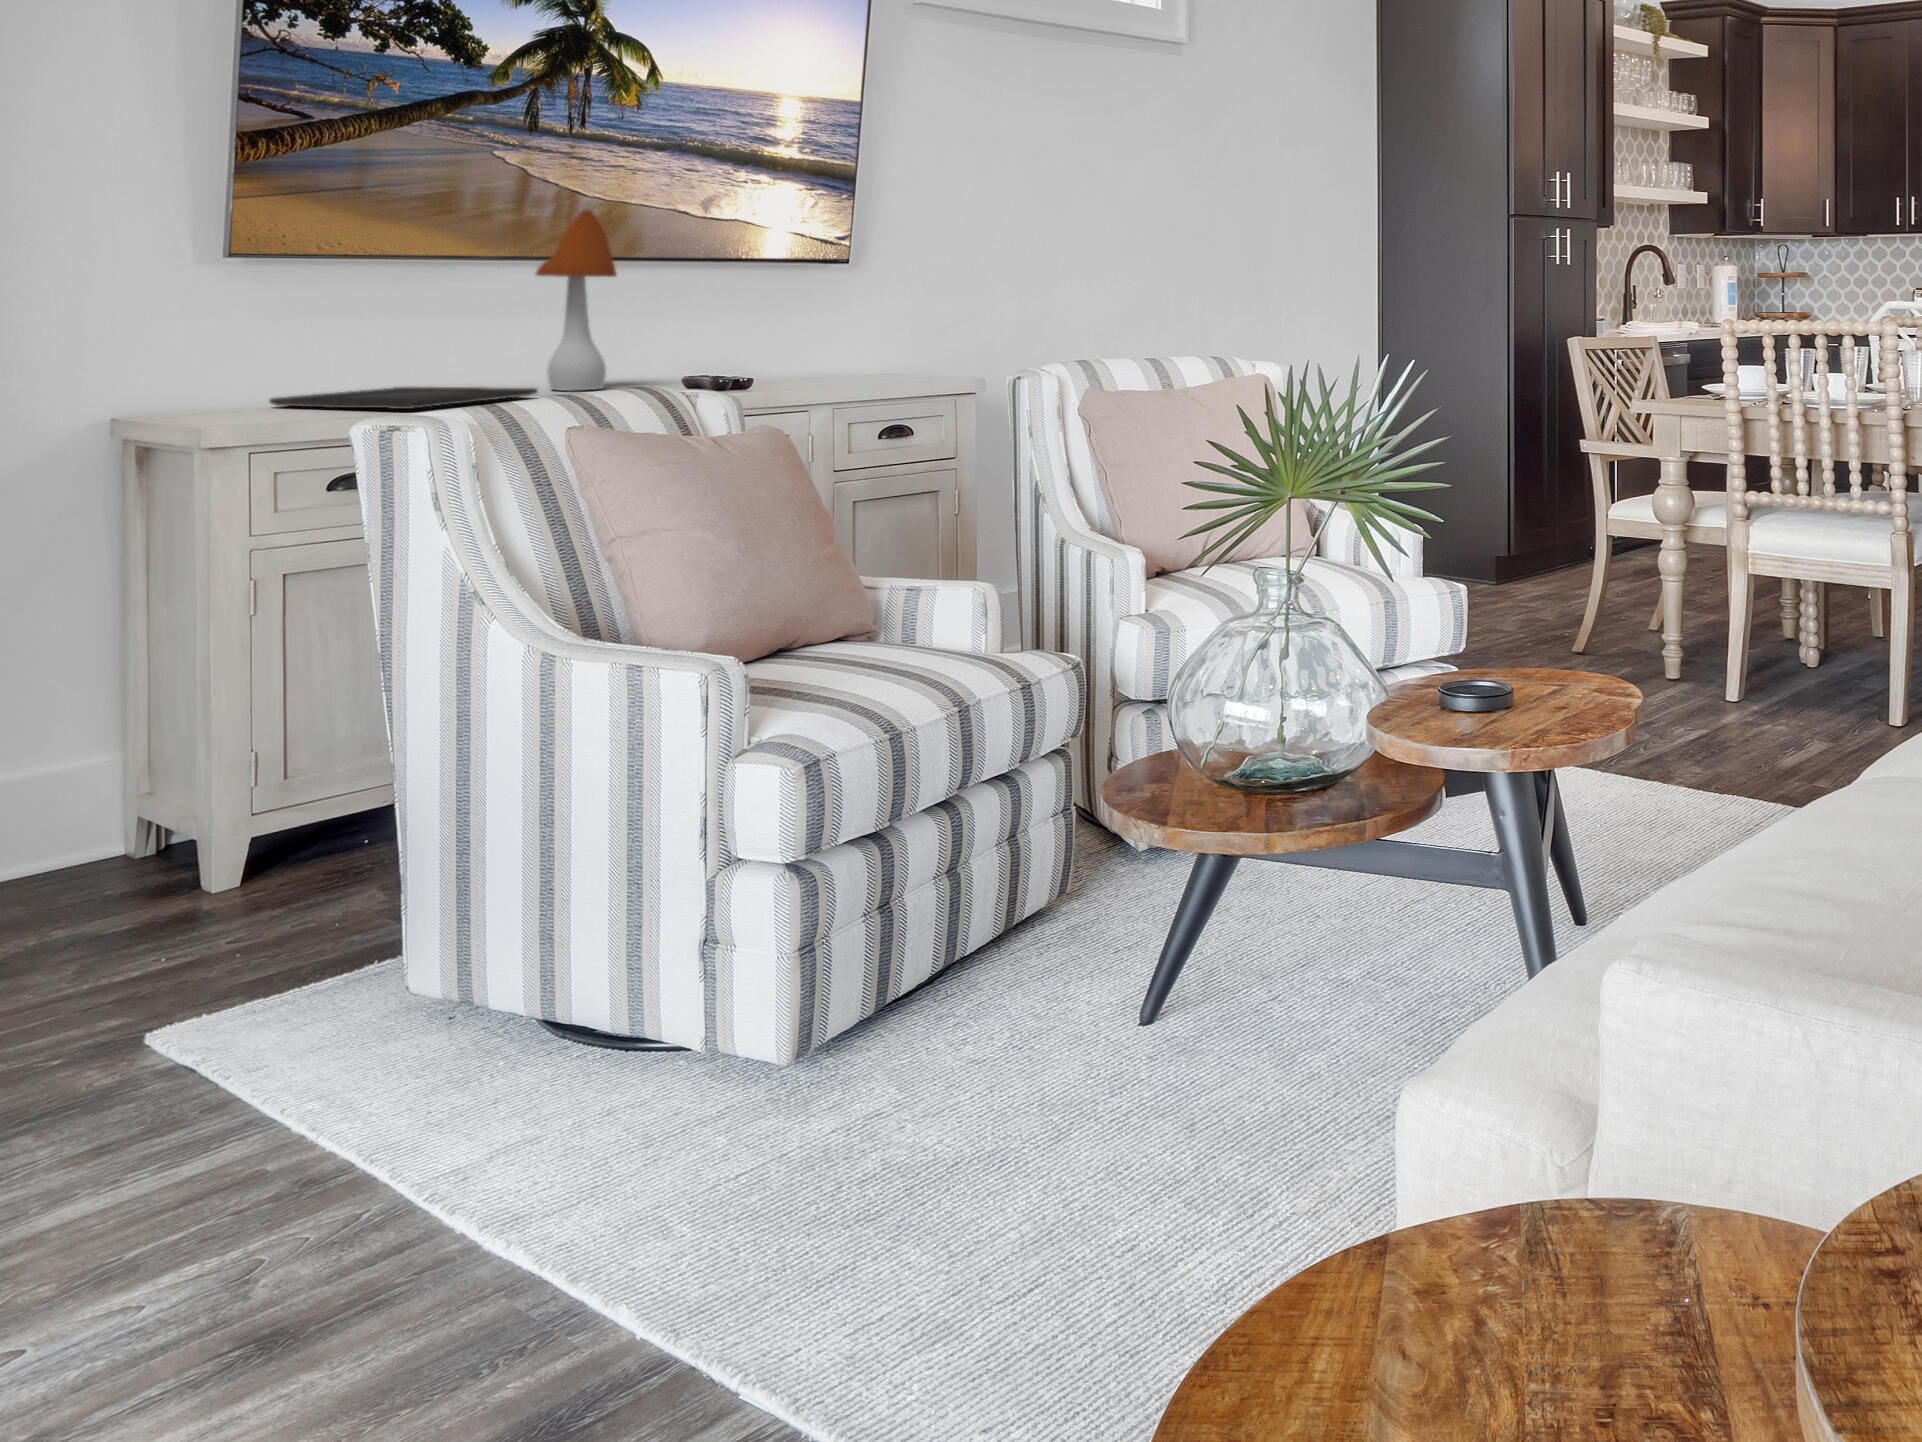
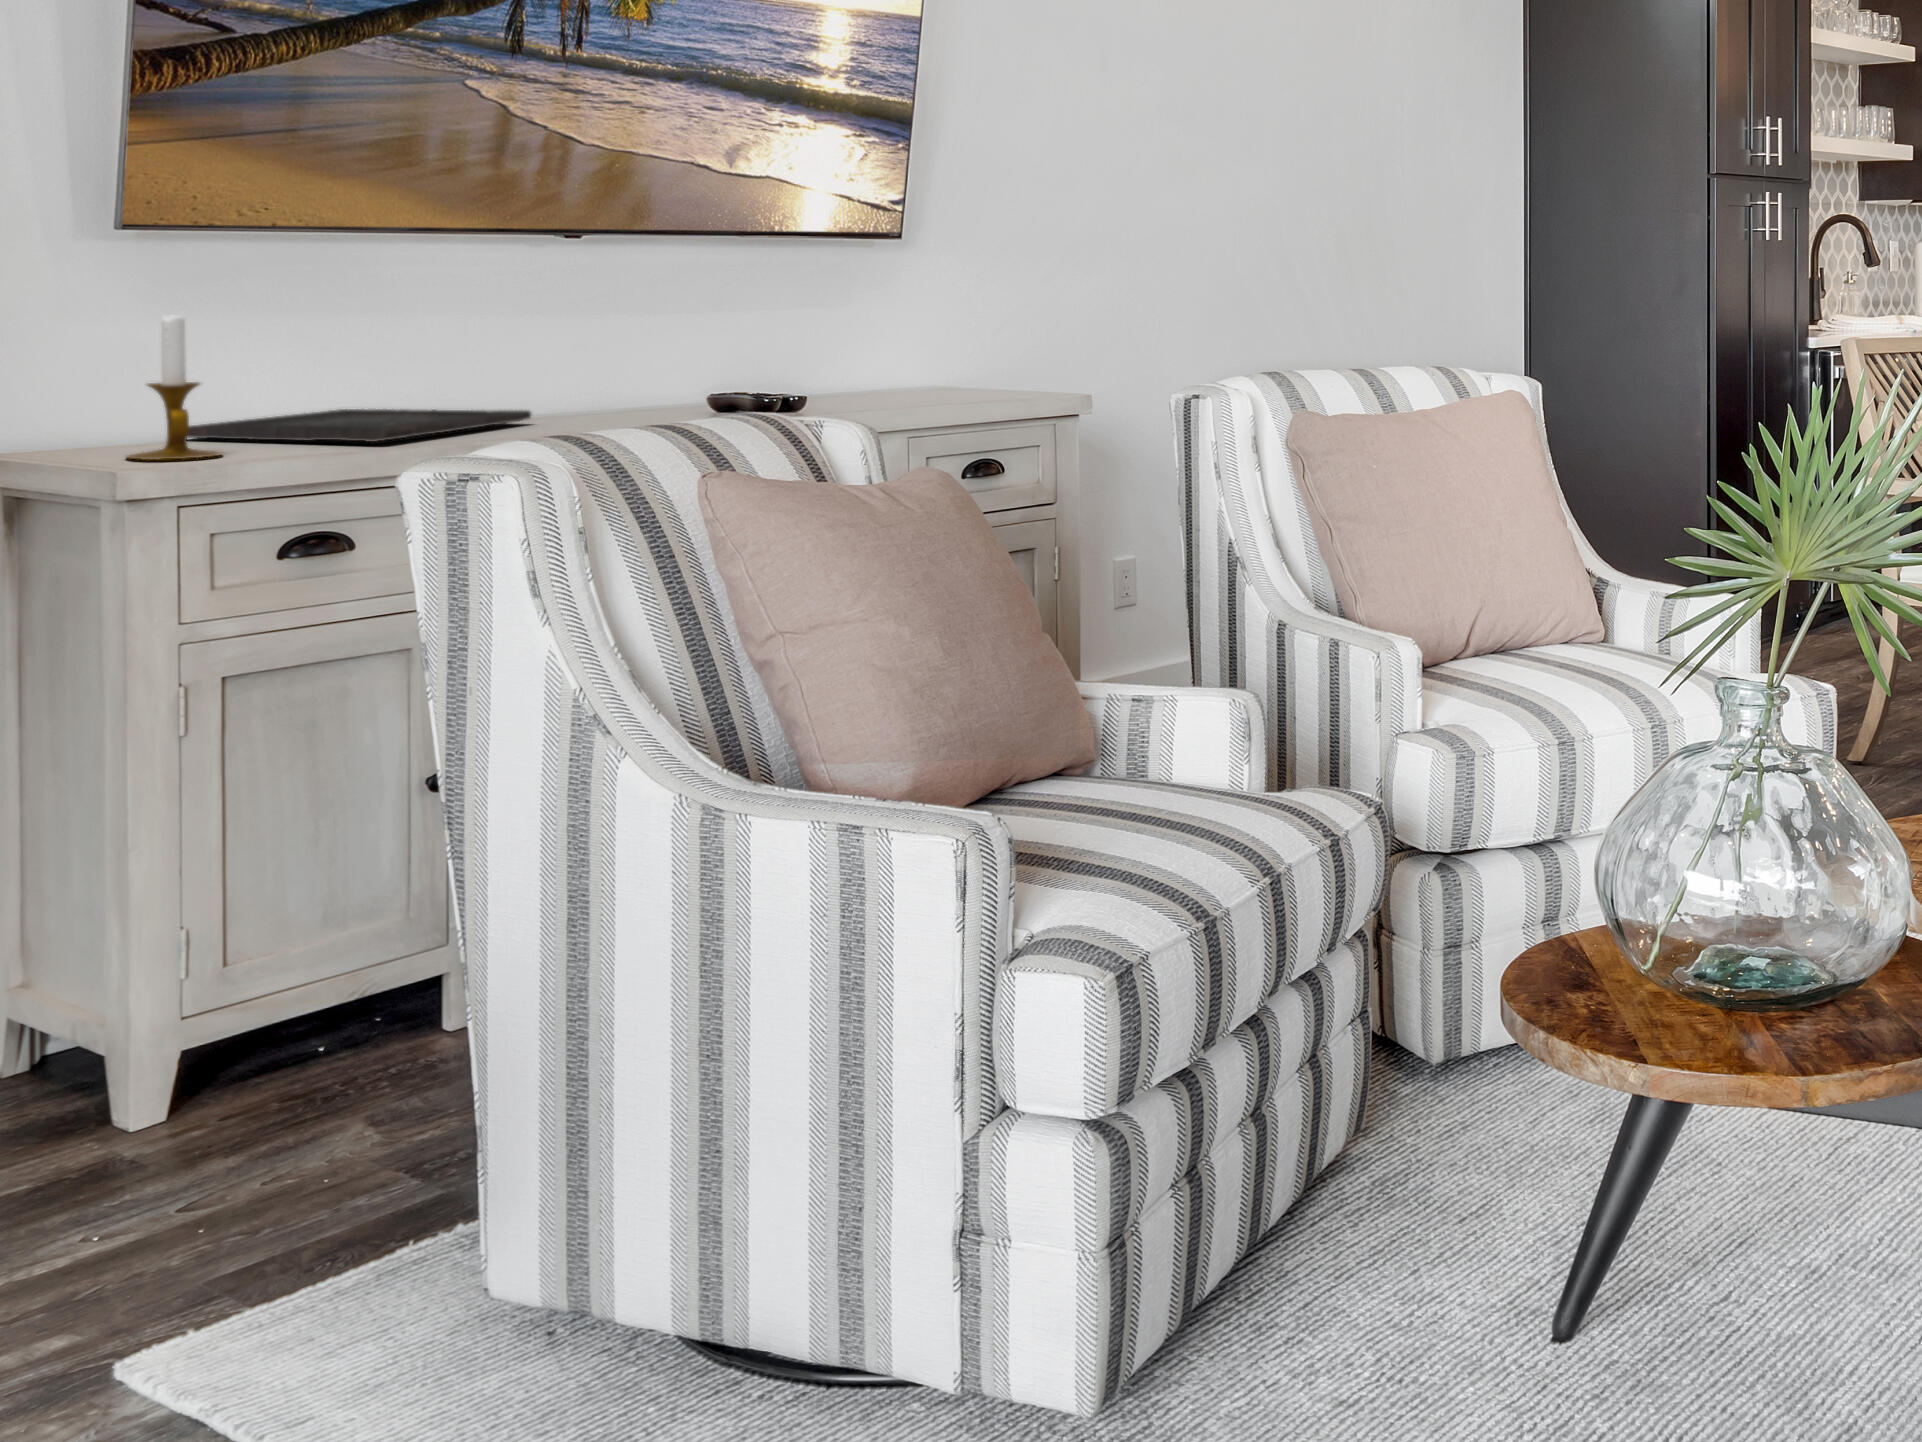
table lamp: present [535,210,617,391] -> none [514,162,624,414]
candlestick: none [218,319,291,420] -> present [127,315,221,460]

